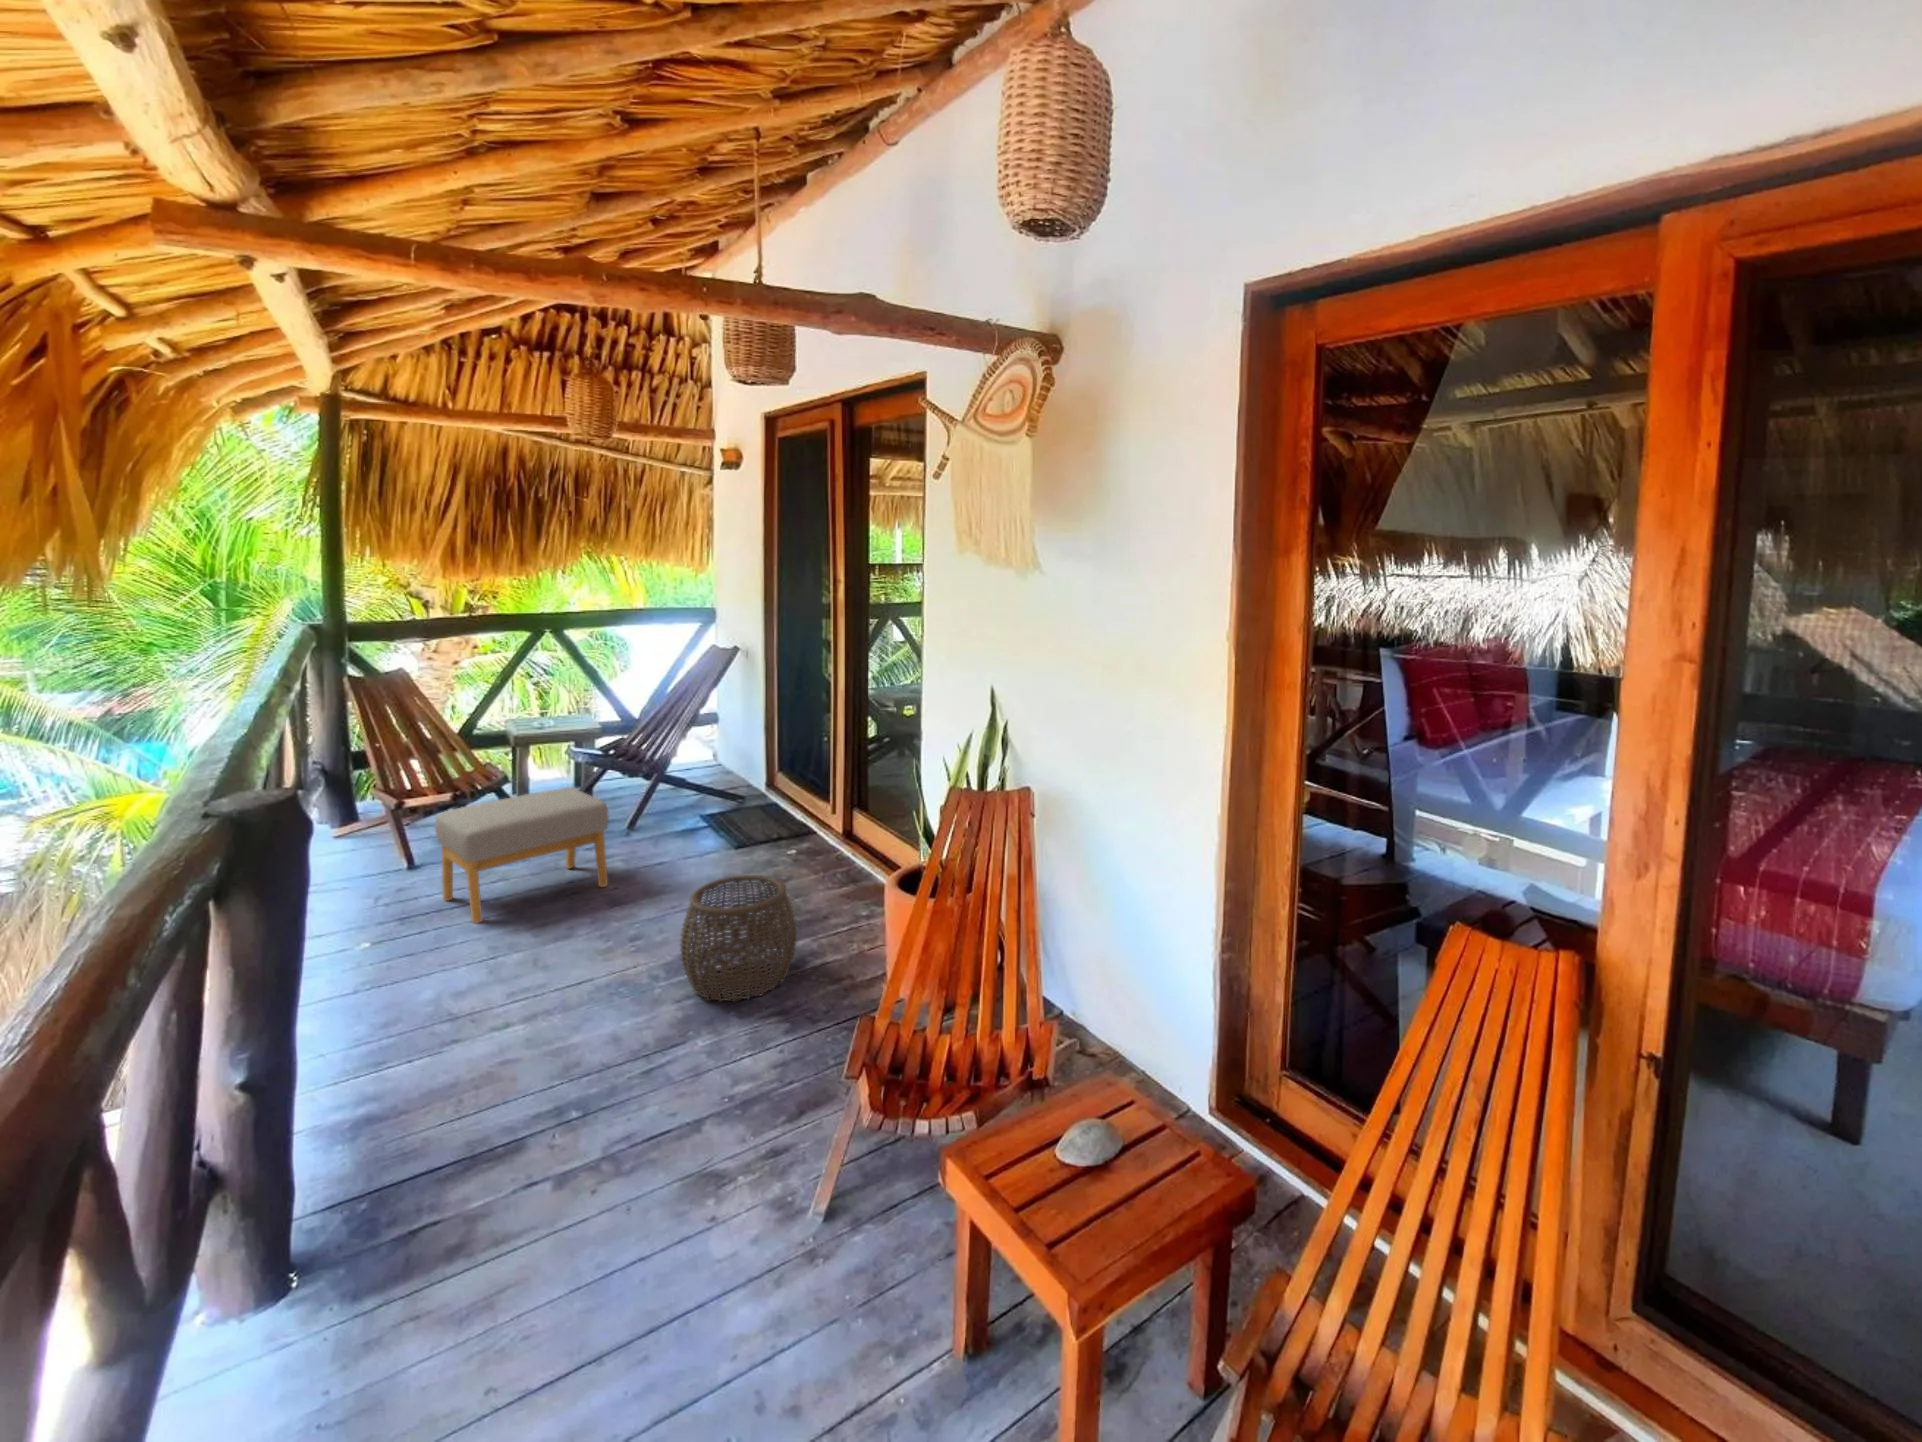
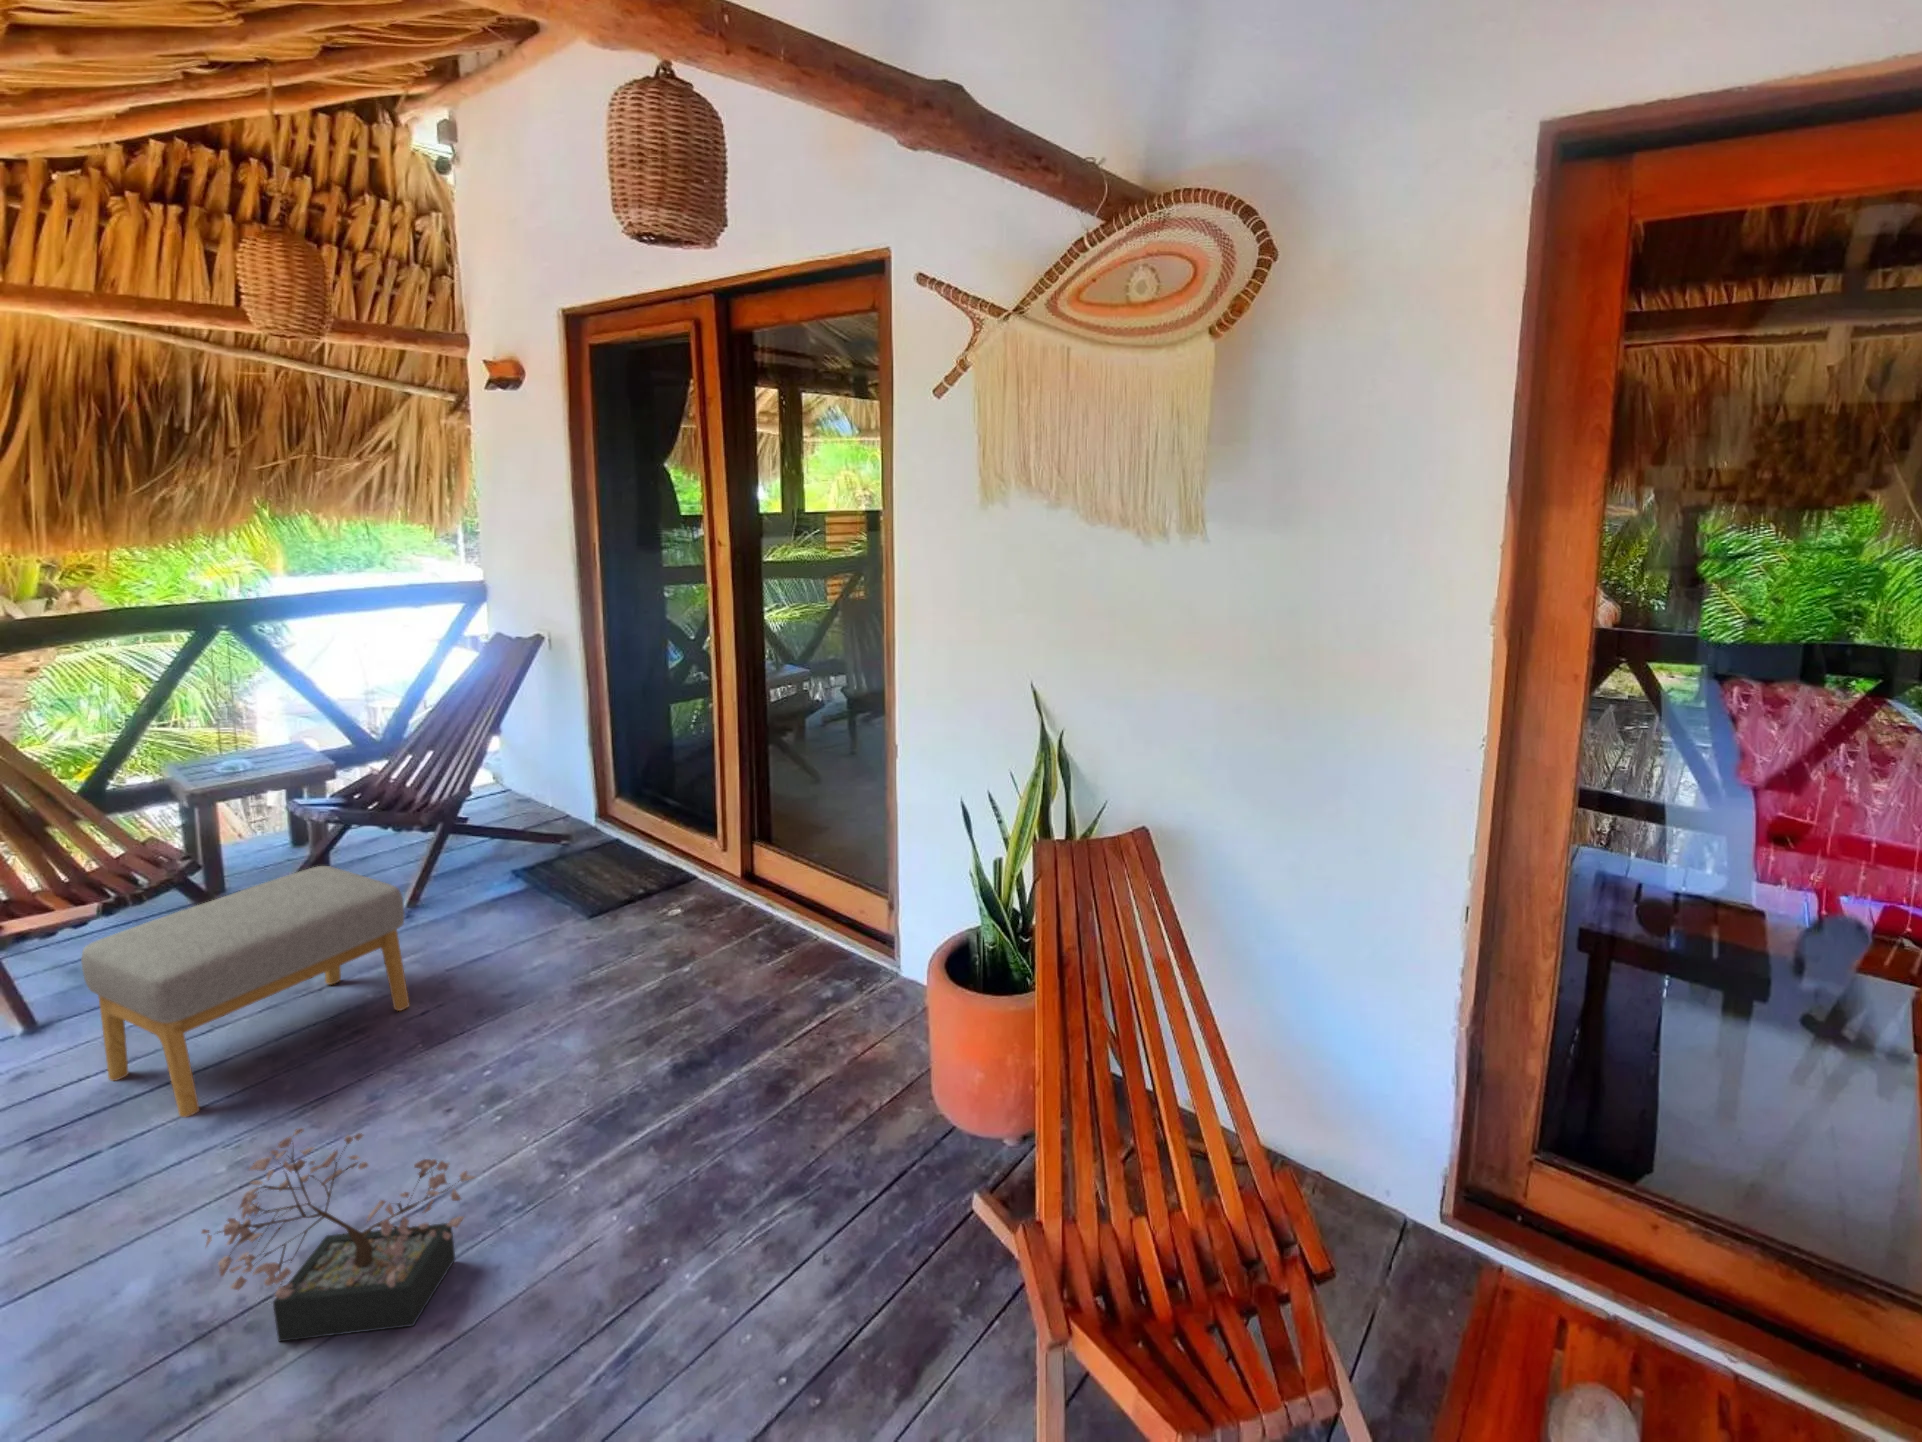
woven basket: present [680,875,797,1002] -> none [603,983,783,1194]
decorative plant: none [456,911,600,1034] -> present [202,1128,475,1341]

